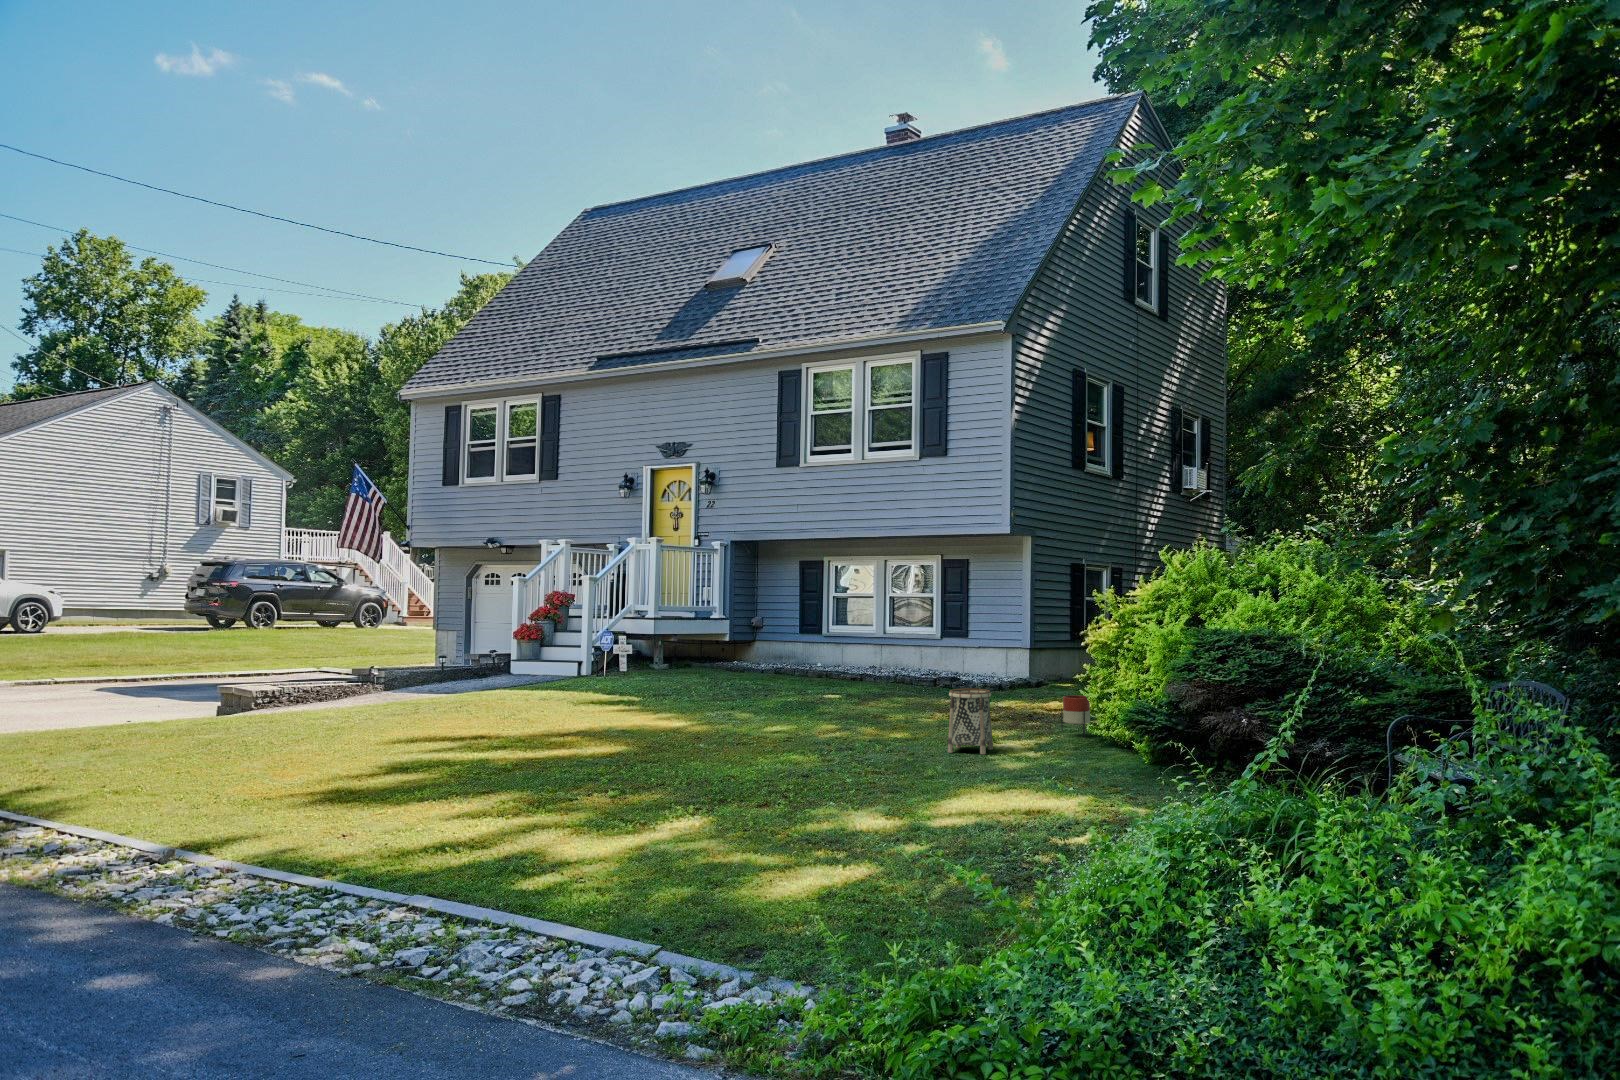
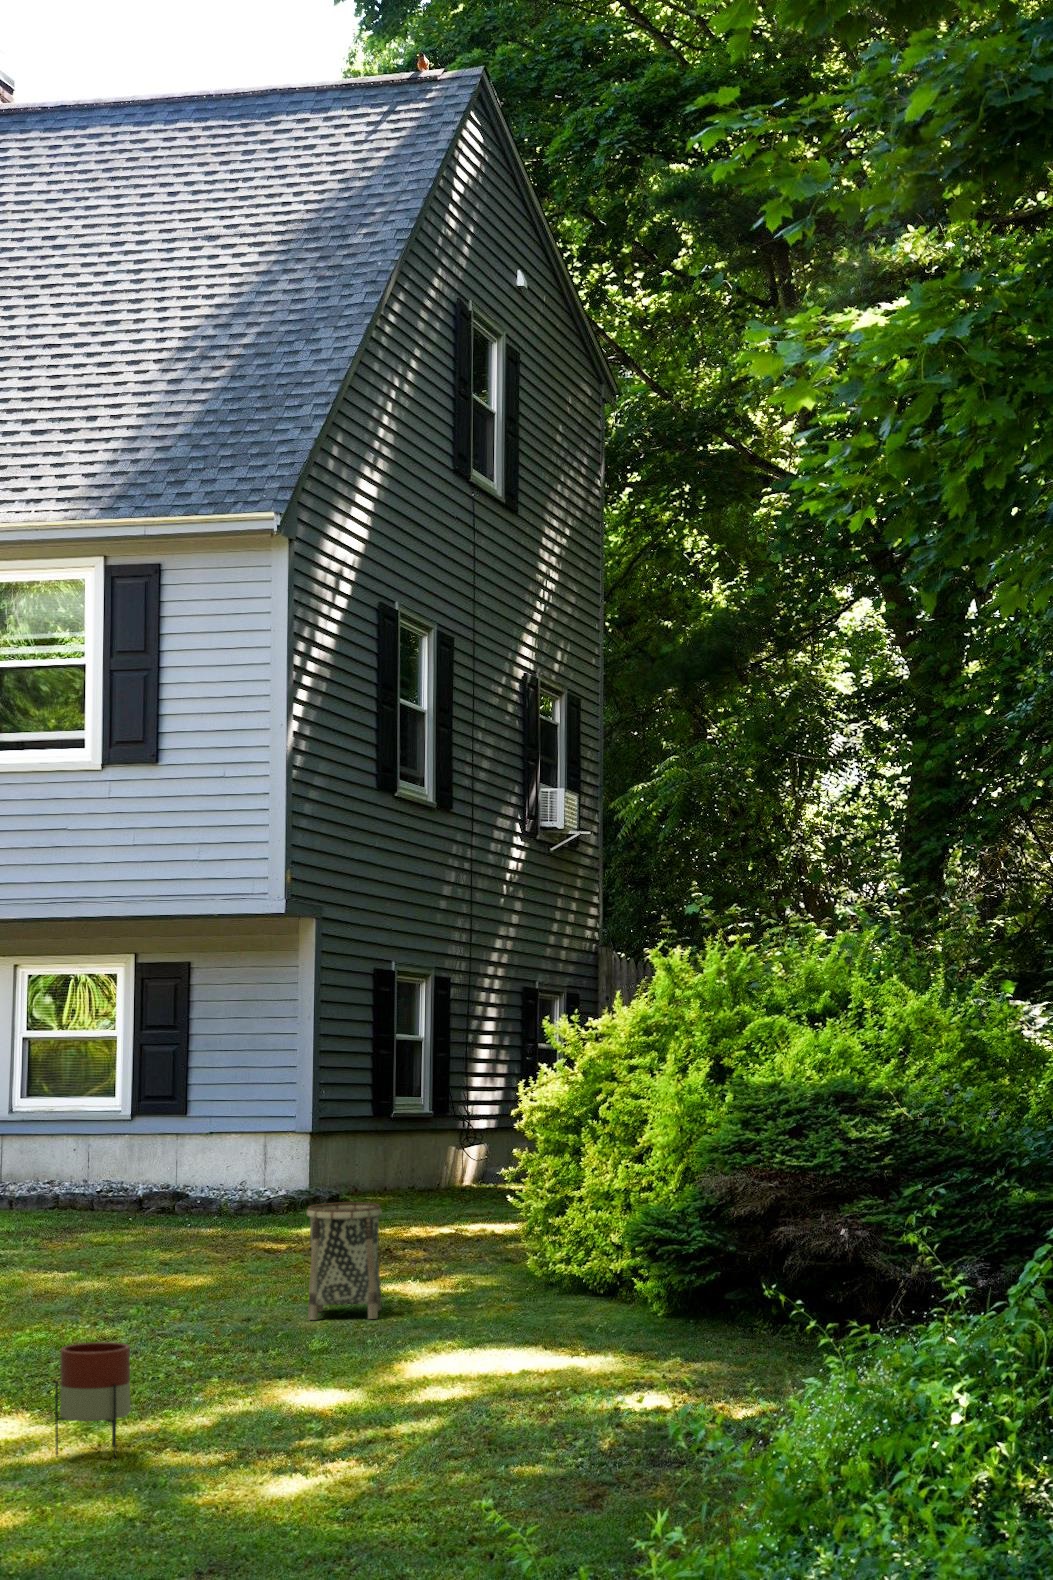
planter: present [1061,695,1090,738] -> present [55,1342,131,1458]

